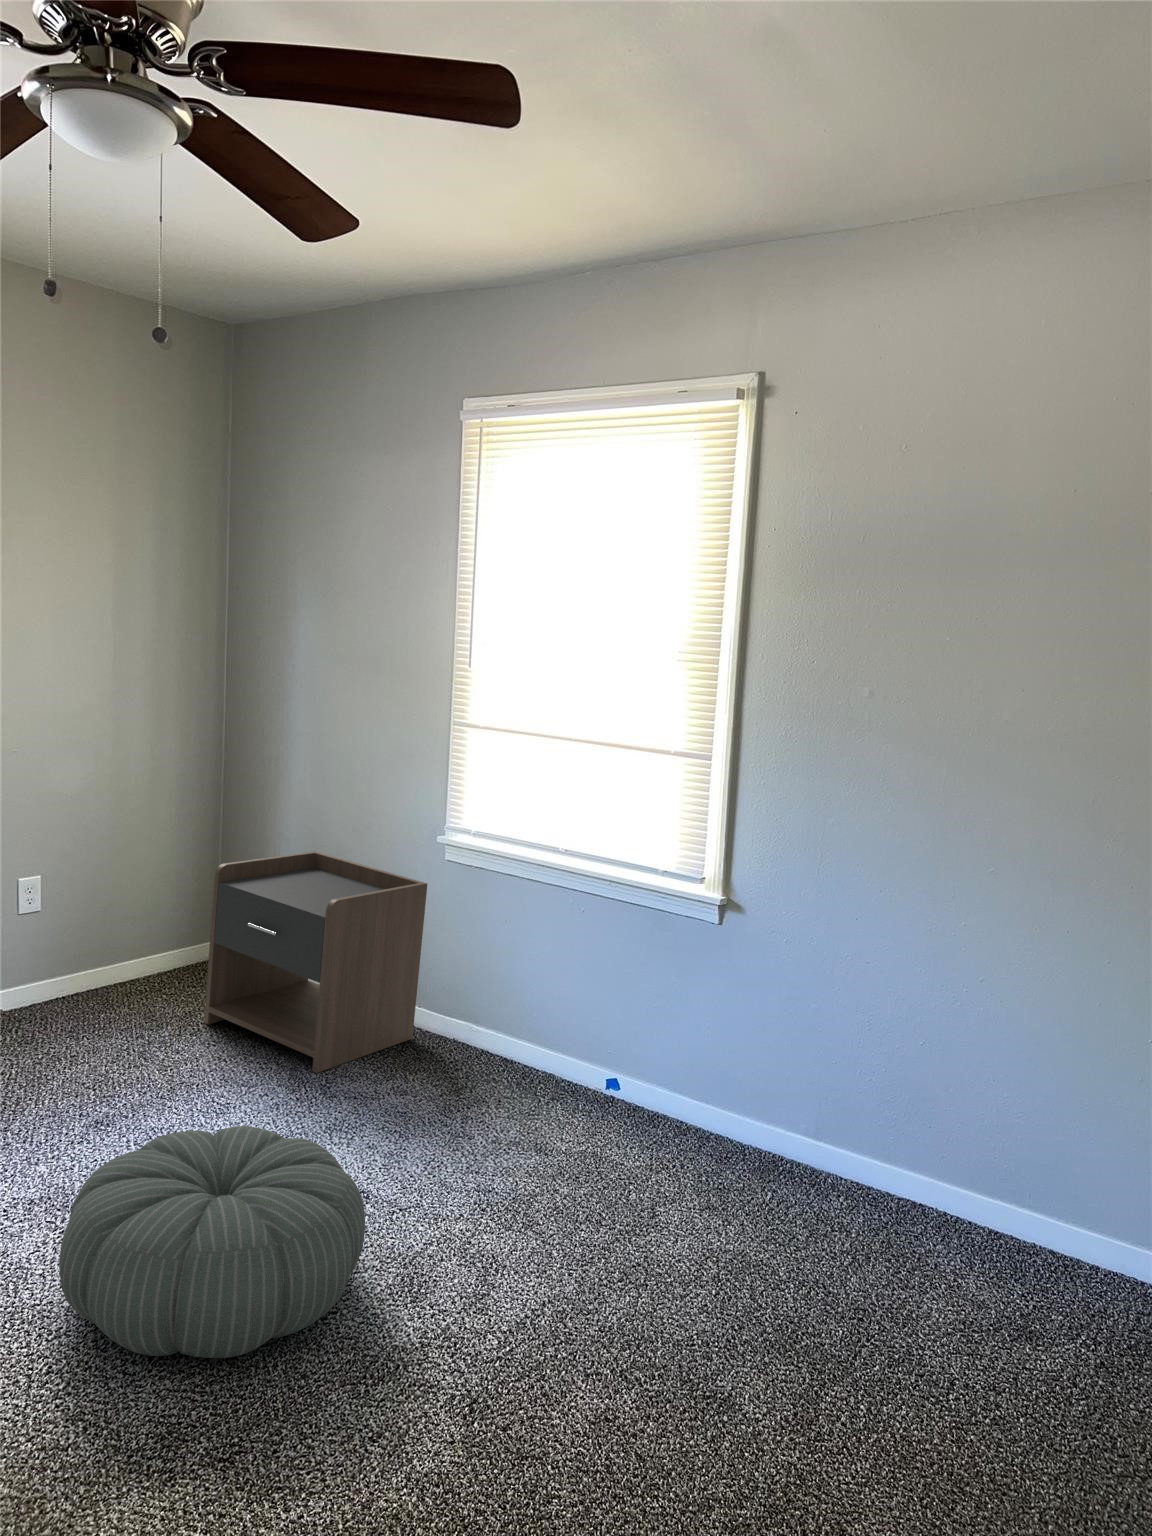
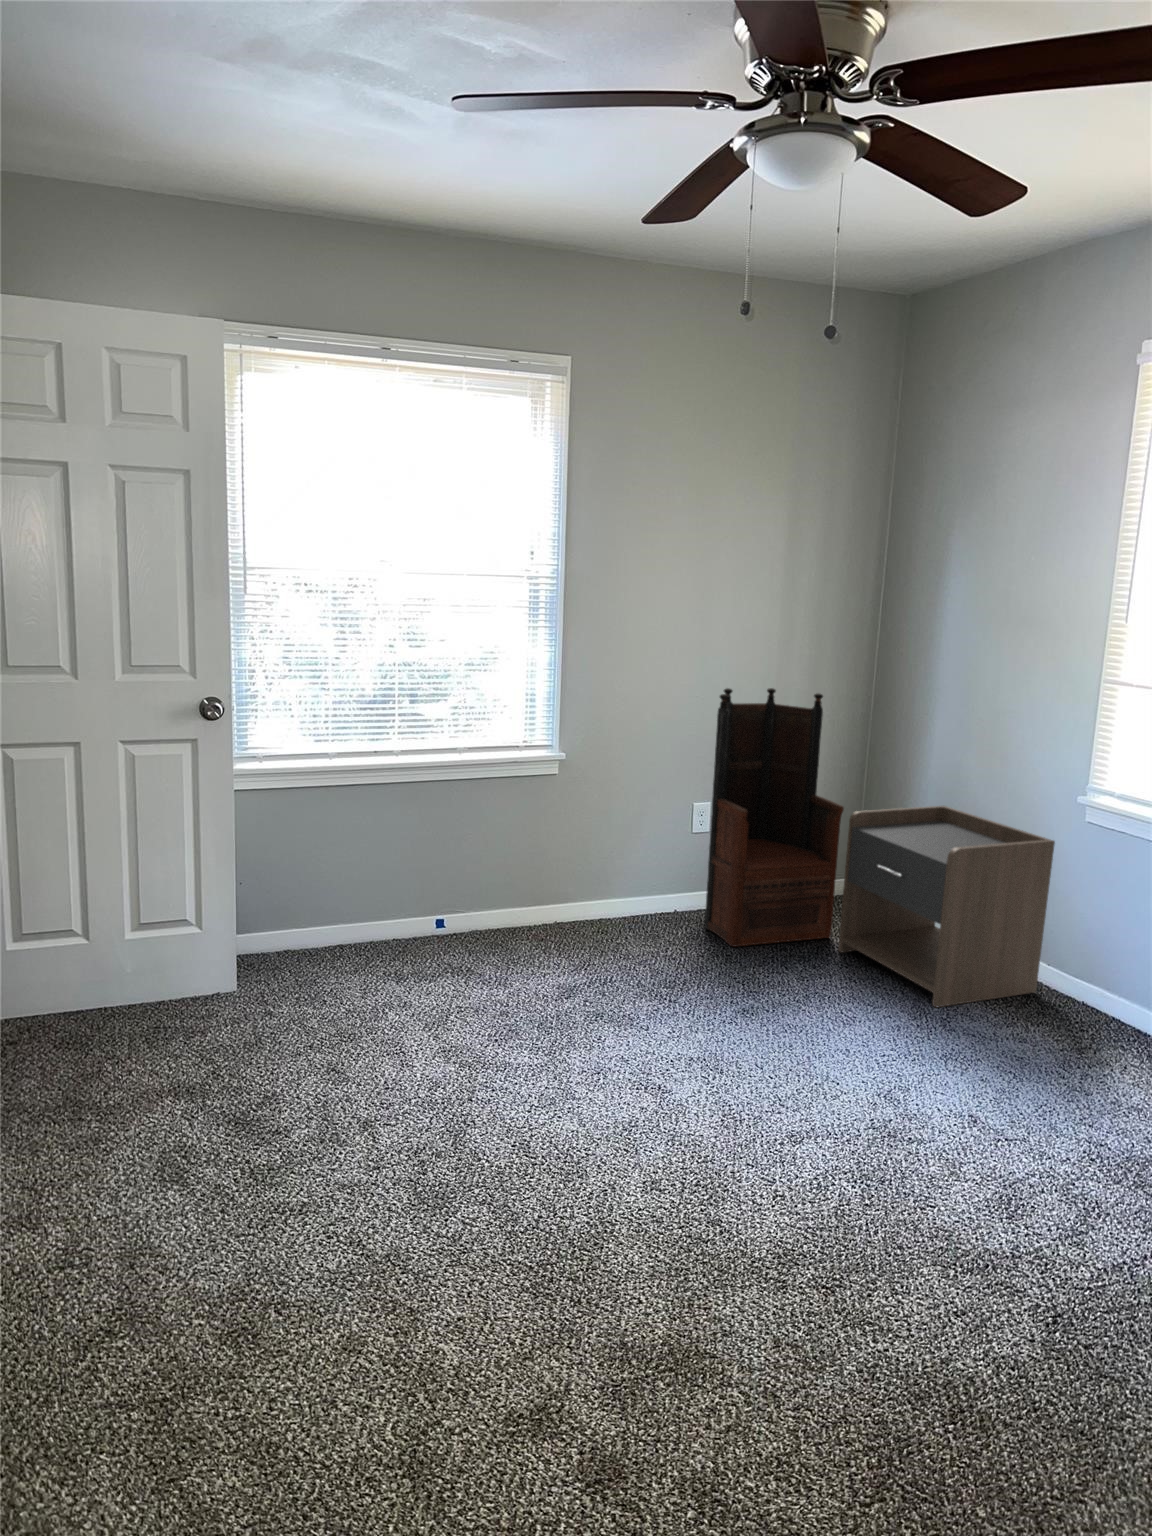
armchair: none [36,724,207,1036] -> present [705,688,844,947]
pouf: present [59,1126,365,1358] -> none [709,1026,963,1214]

